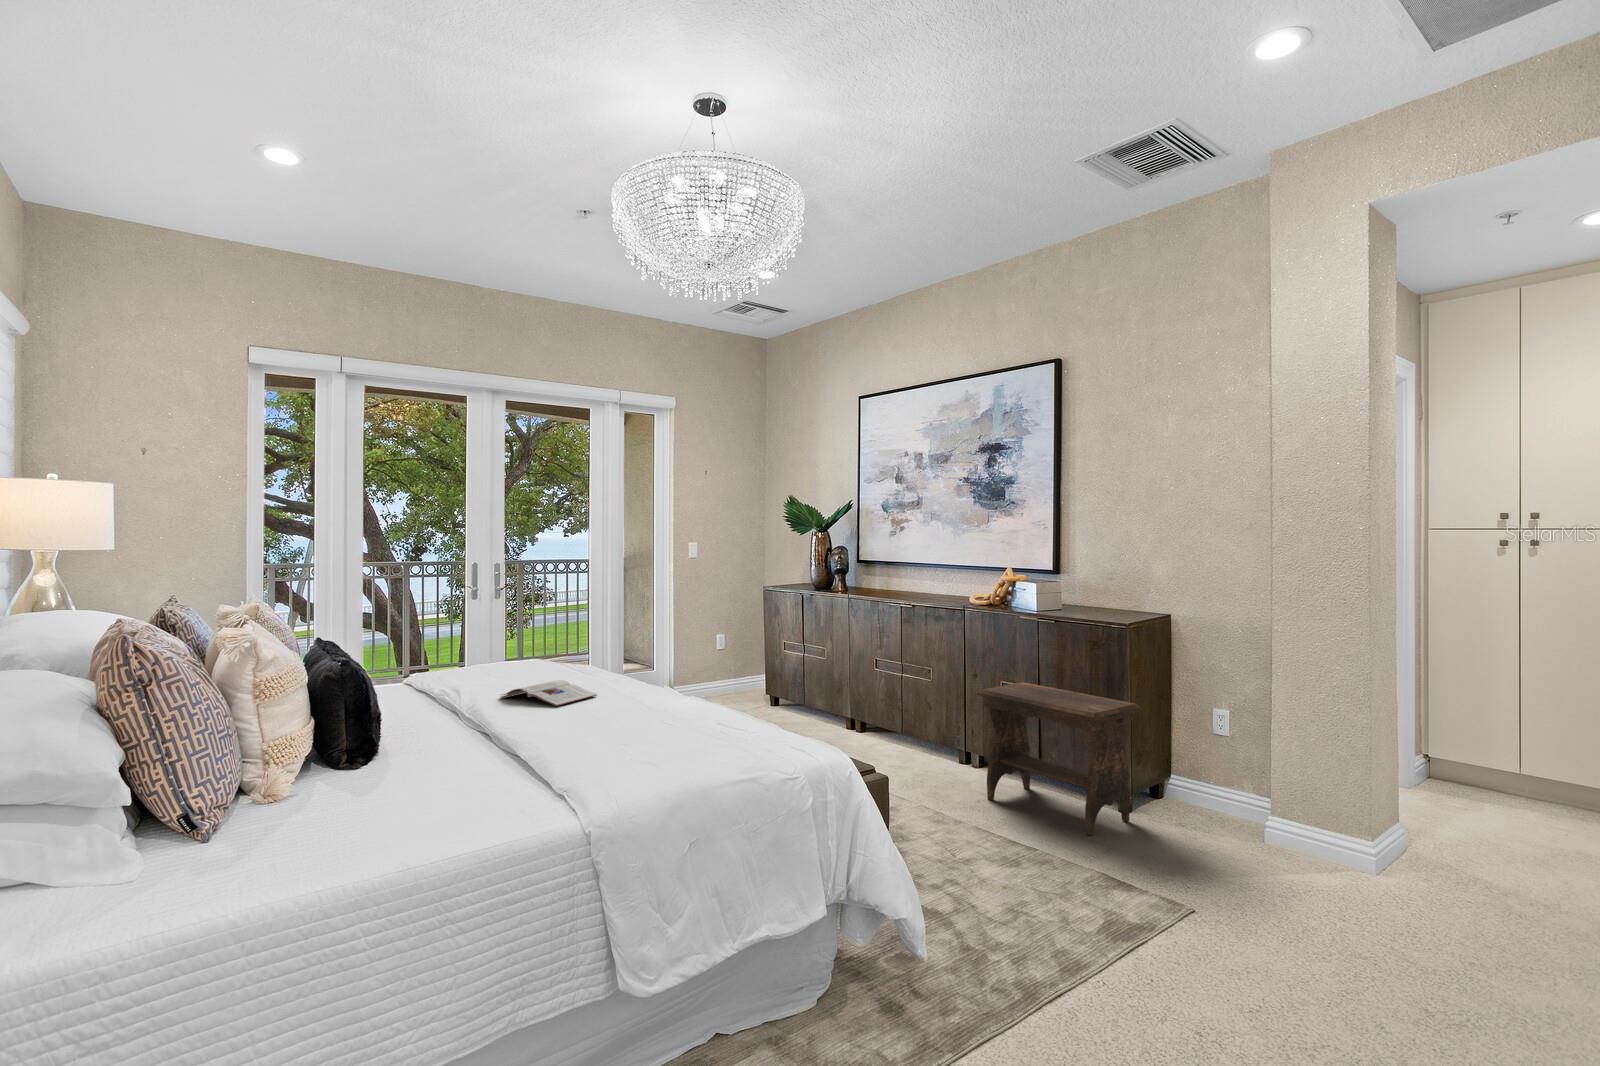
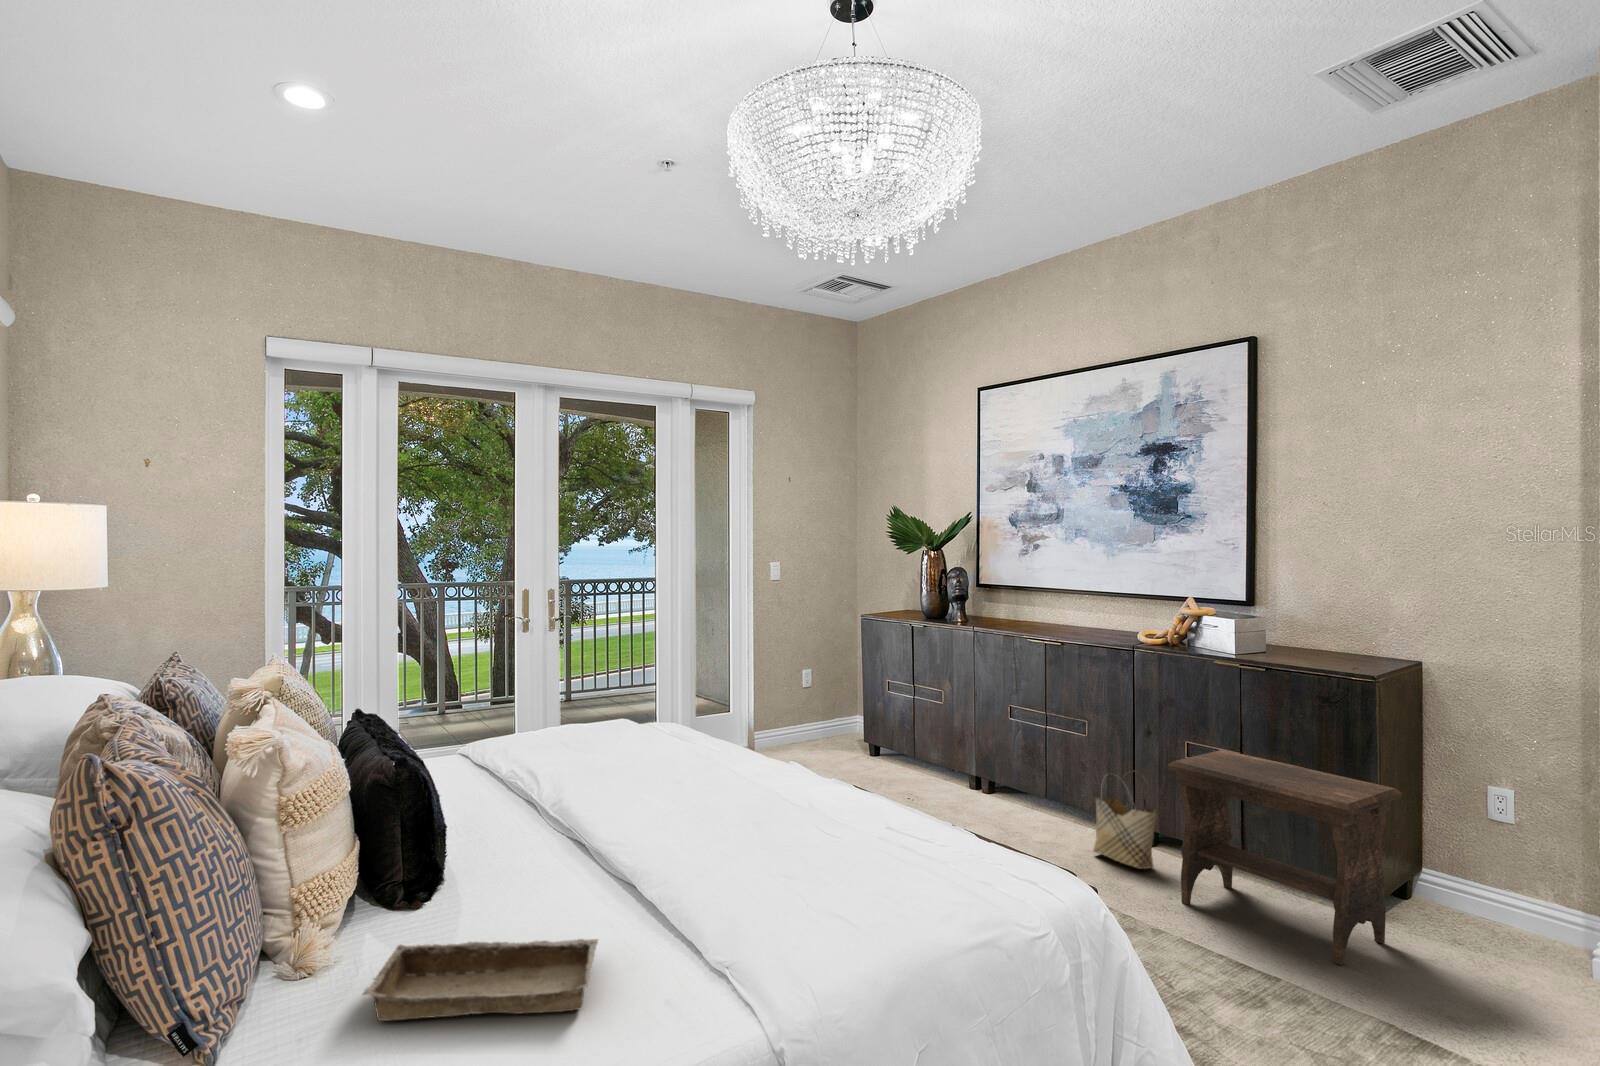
magazine: present [500,680,597,706] -> none [583,760,707,803]
woven basket: none [930,702,977,778] -> present [1093,770,1158,869]
tray: none [314,776,488,820] -> present [363,939,598,1021]

